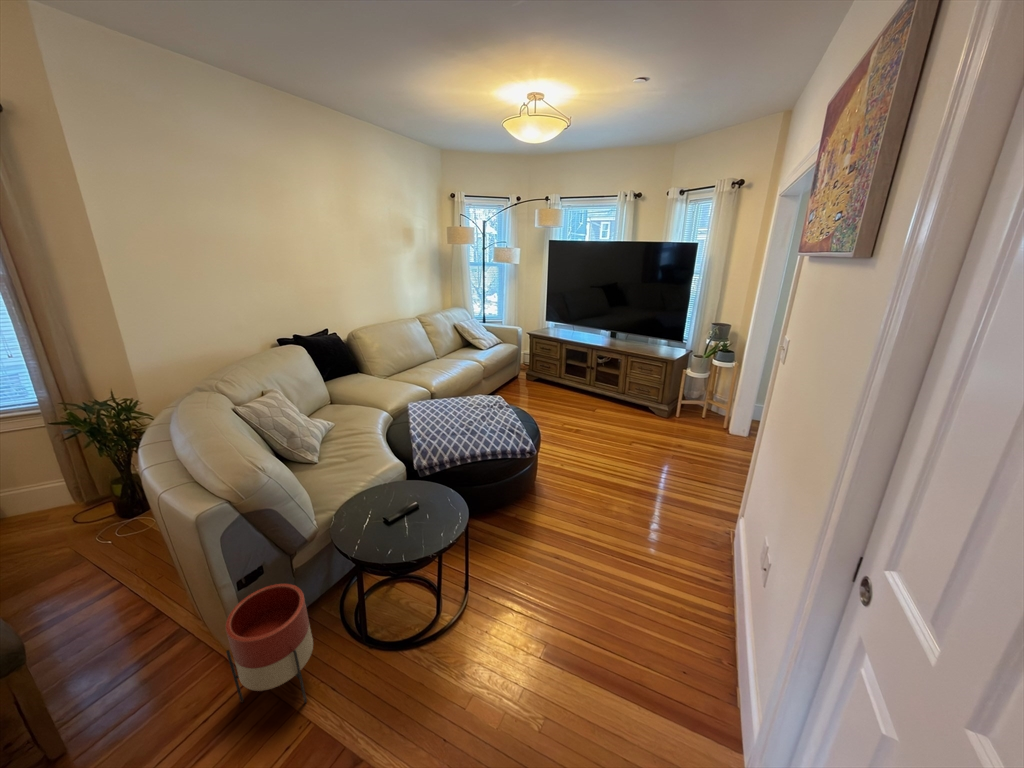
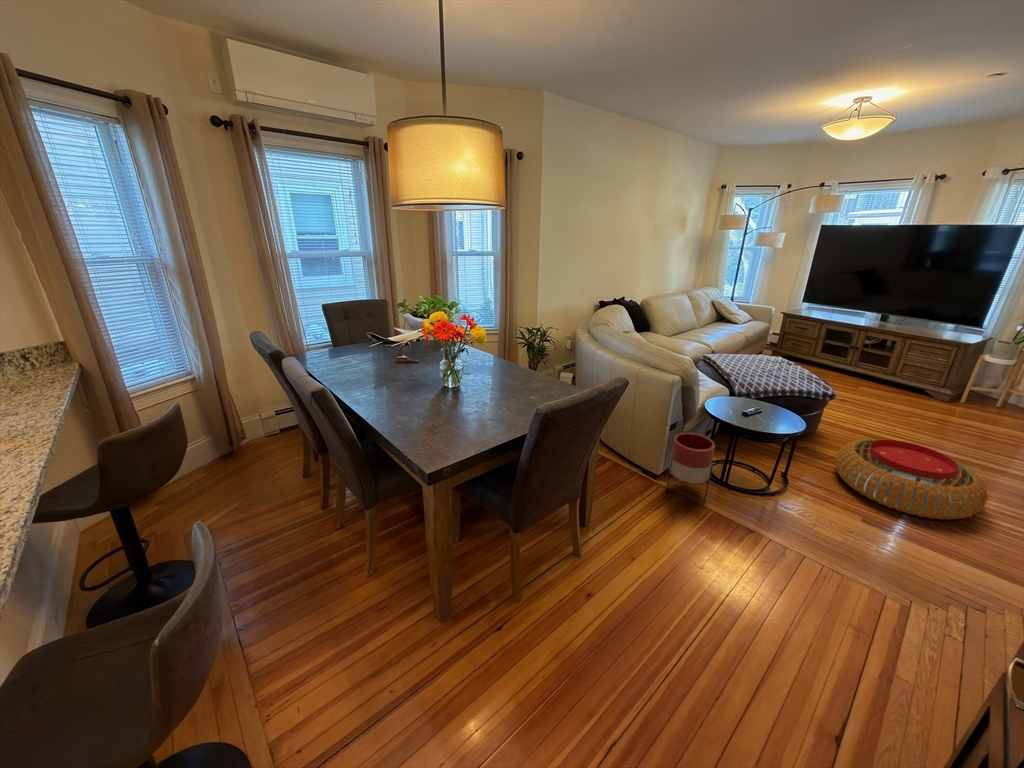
pouf: none [527,505,676,631] -> present [835,439,988,520]

